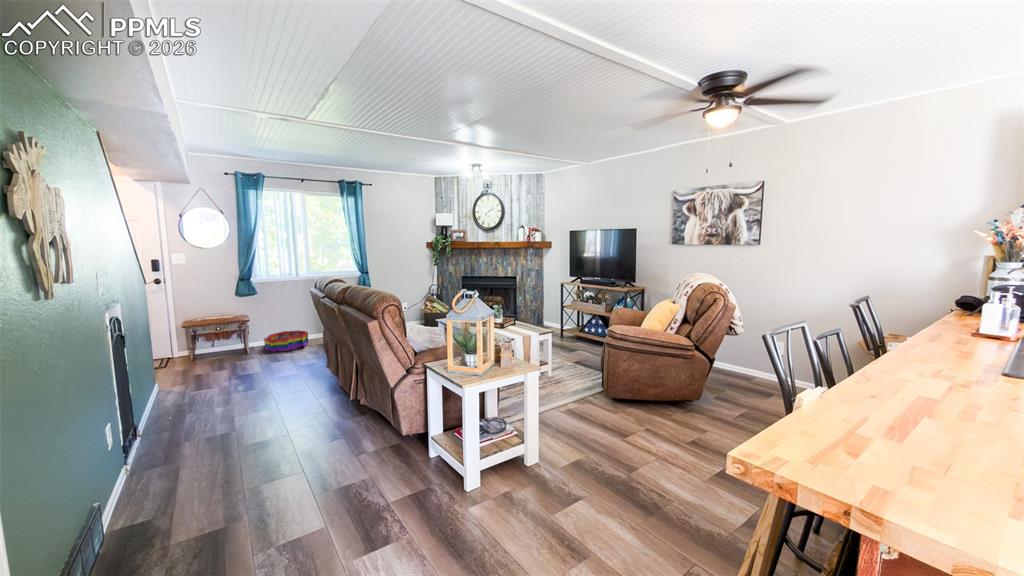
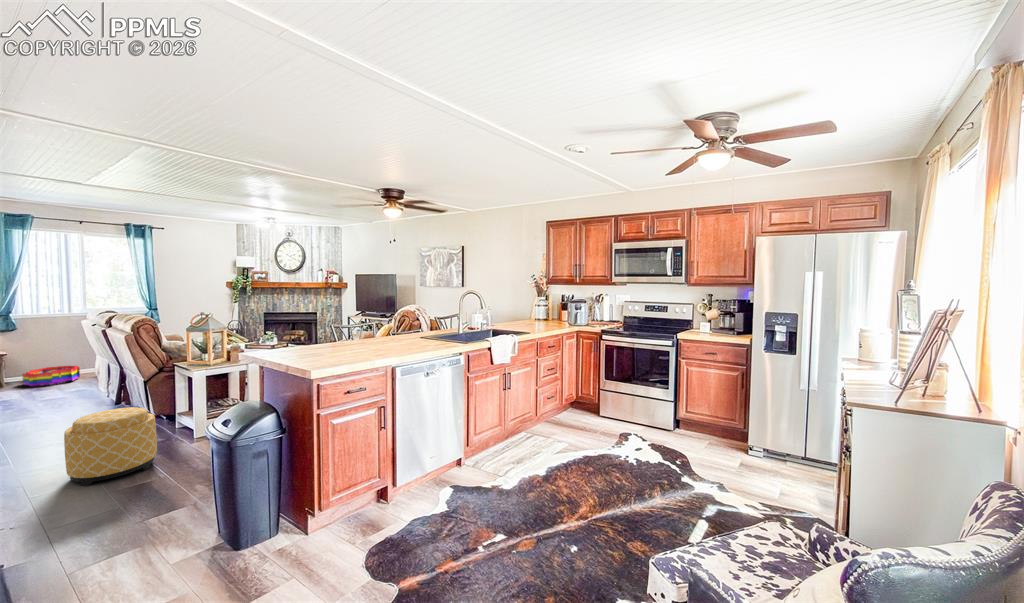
ottoman: none [352,418,450,541] -> present [64,407,157,486]

